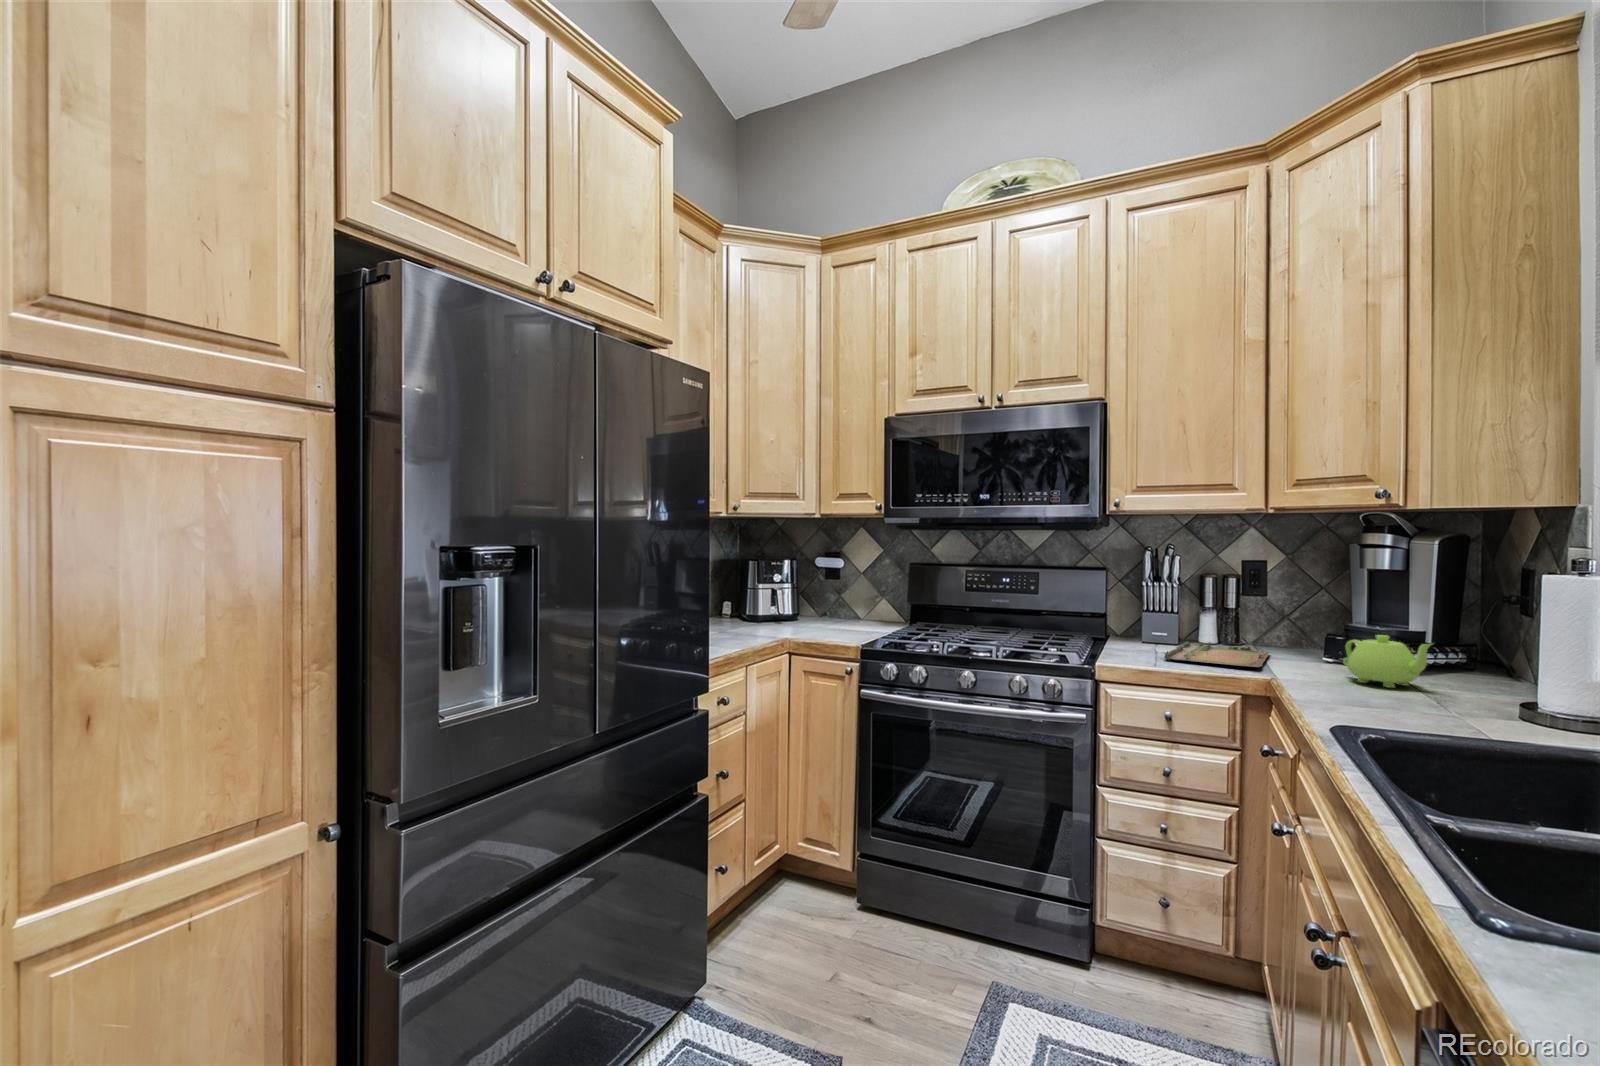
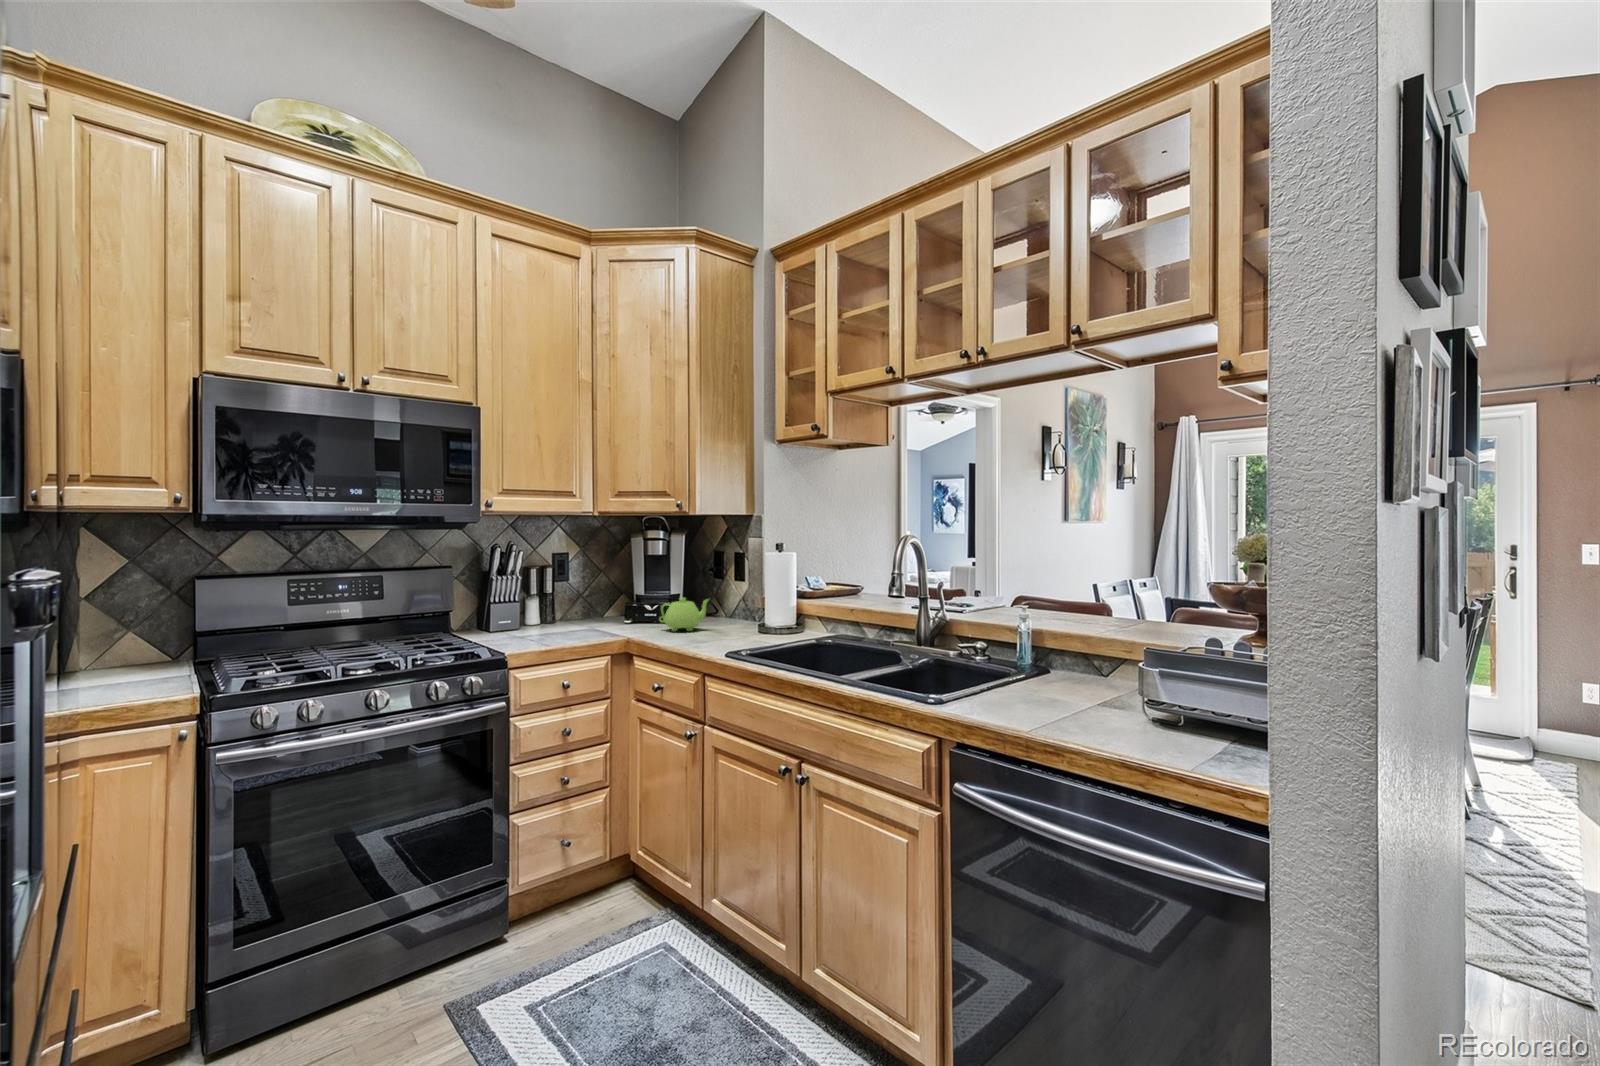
tray: present [1164,642,1270,667] -> none [533,617,618,640]

